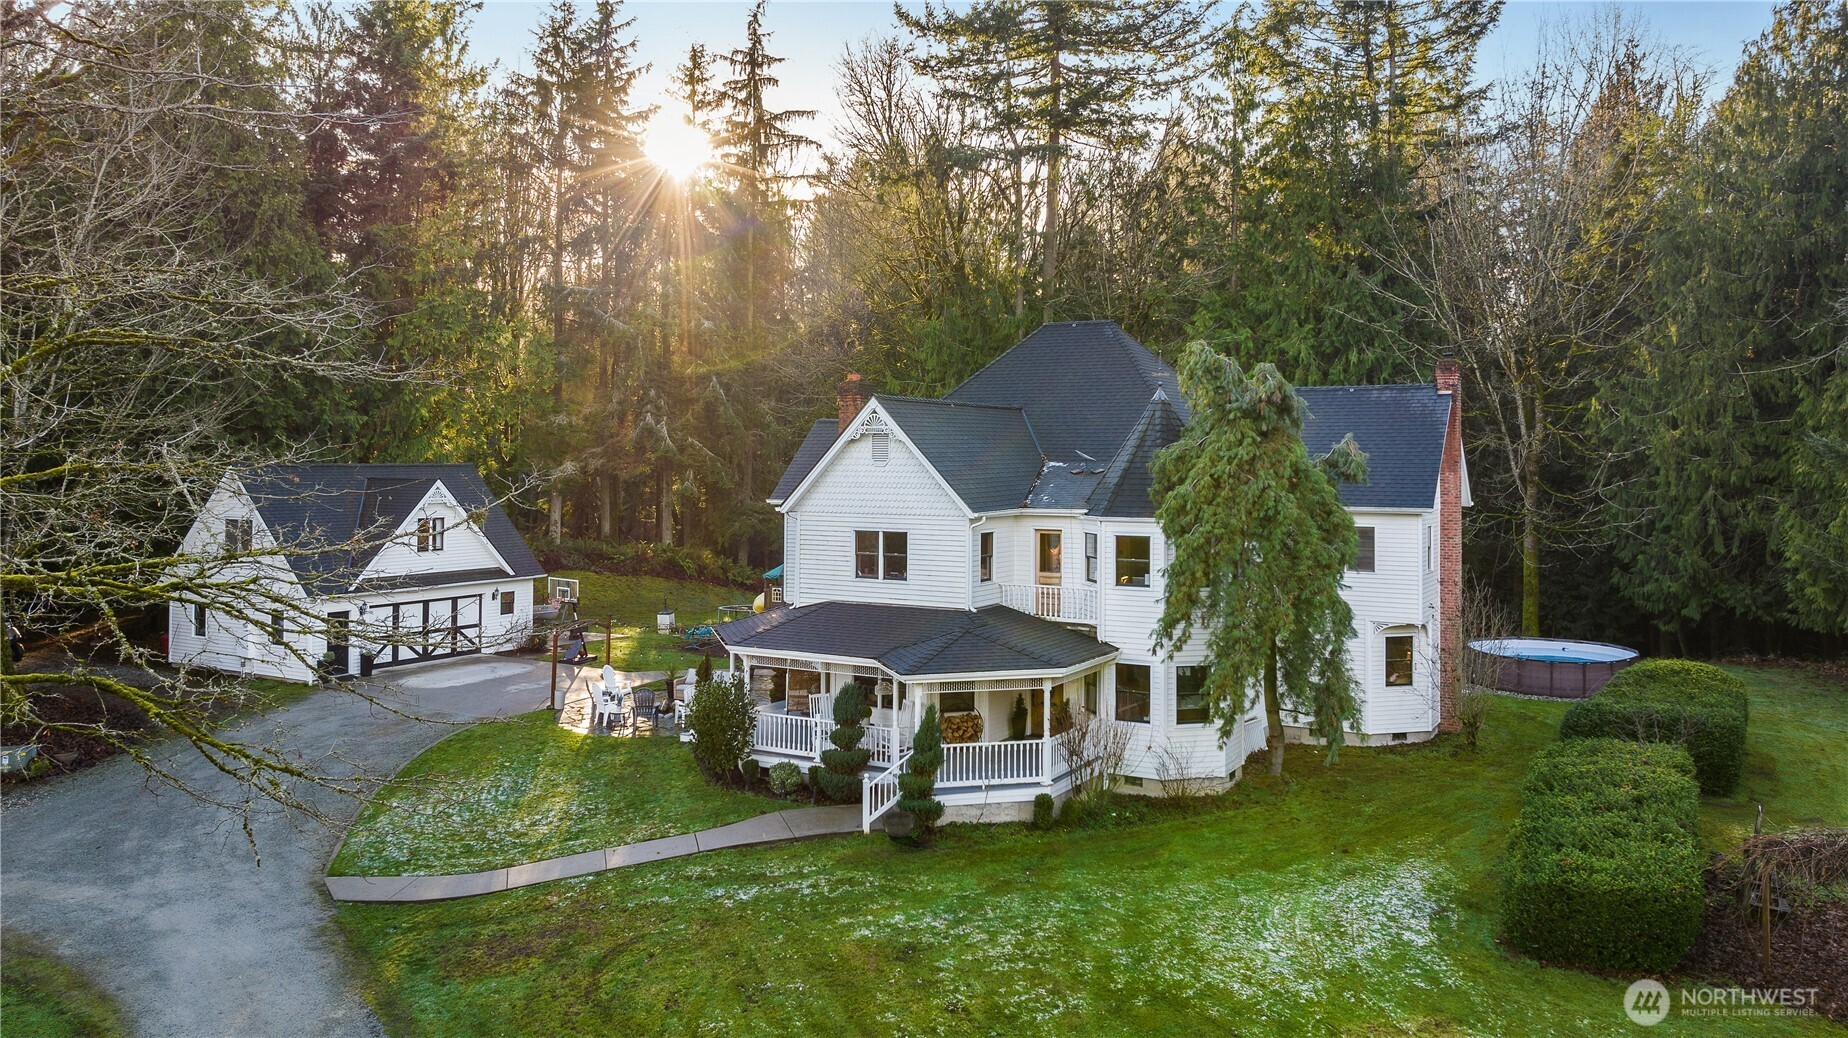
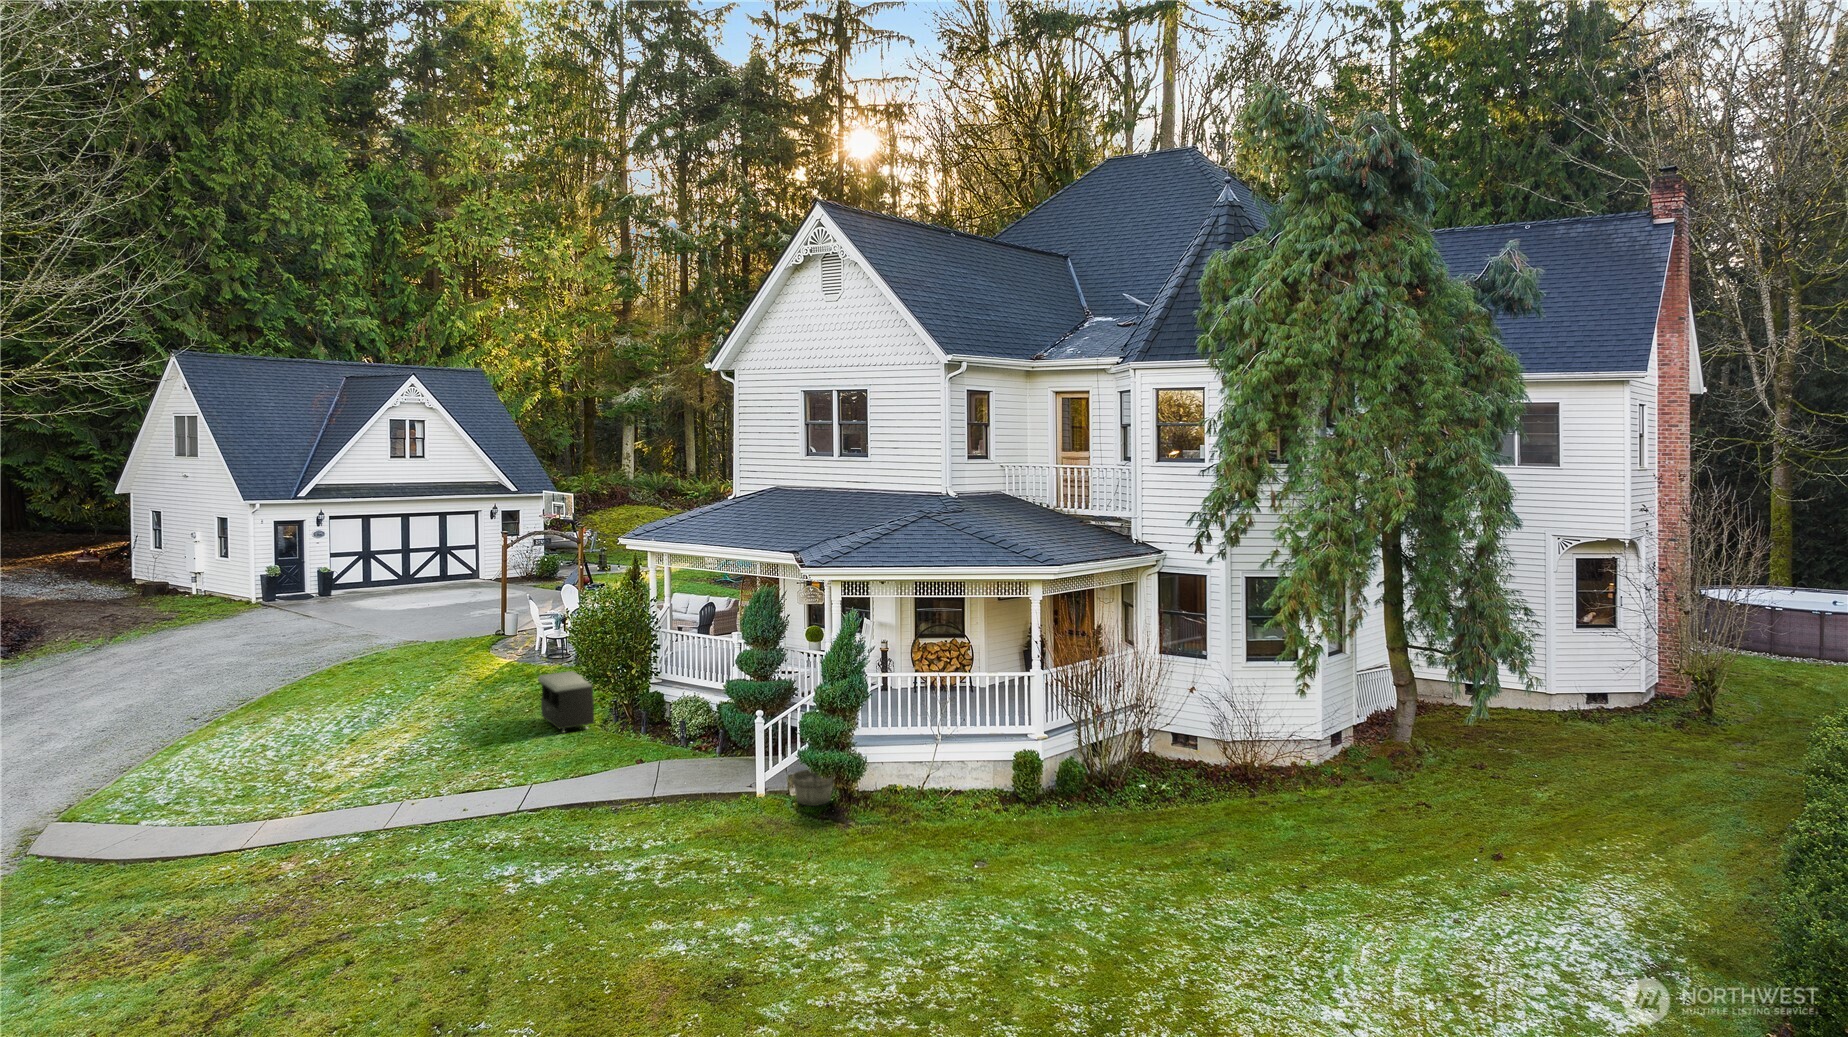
storage bench: none [662,743,708,790] -> present [538,671,594,732]

